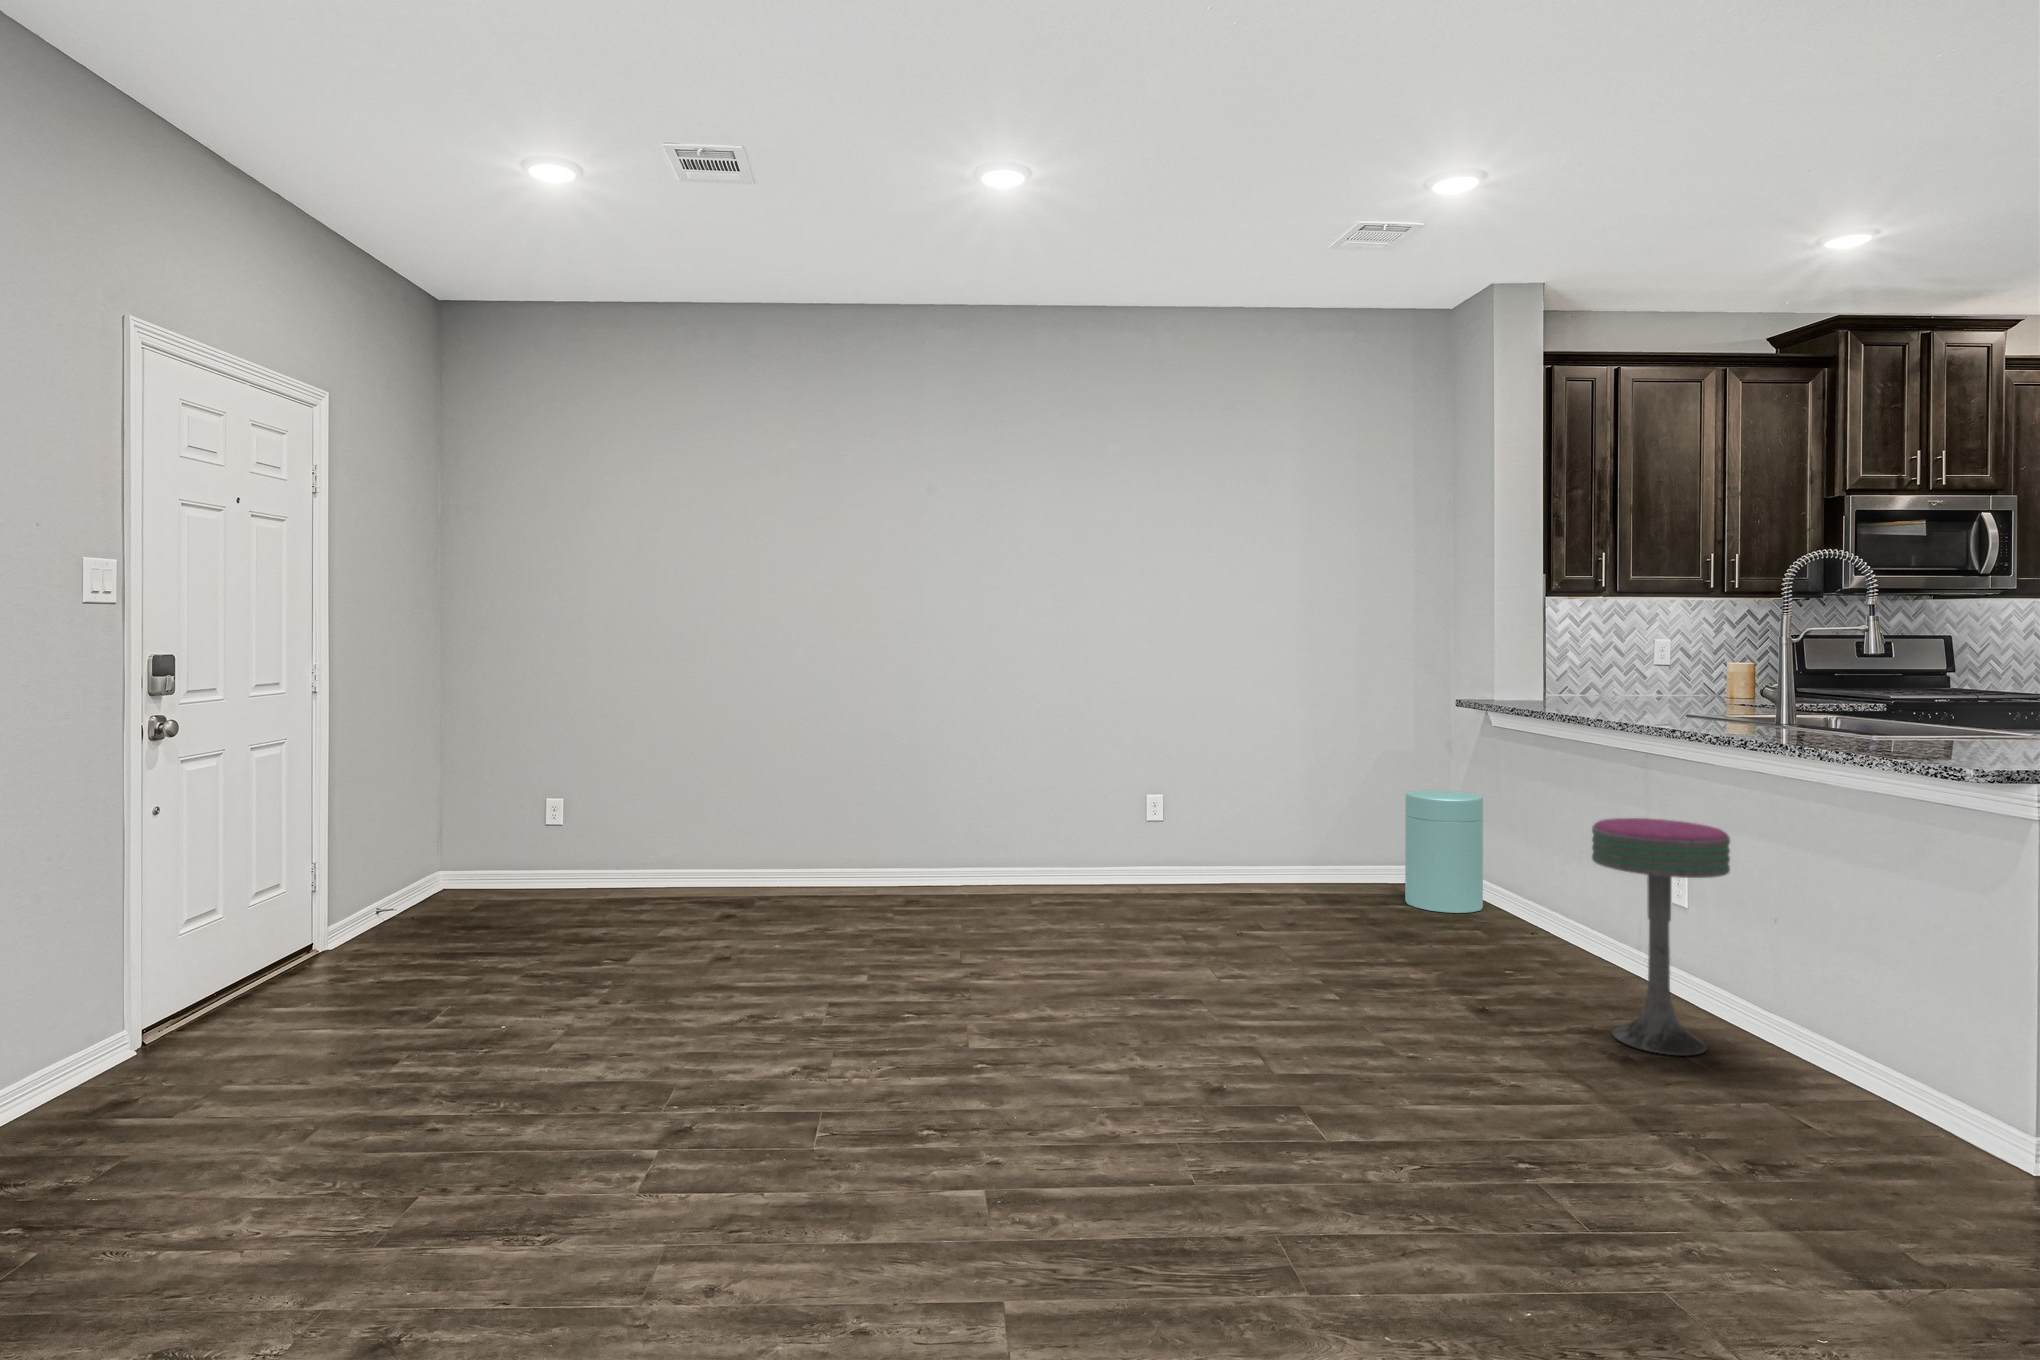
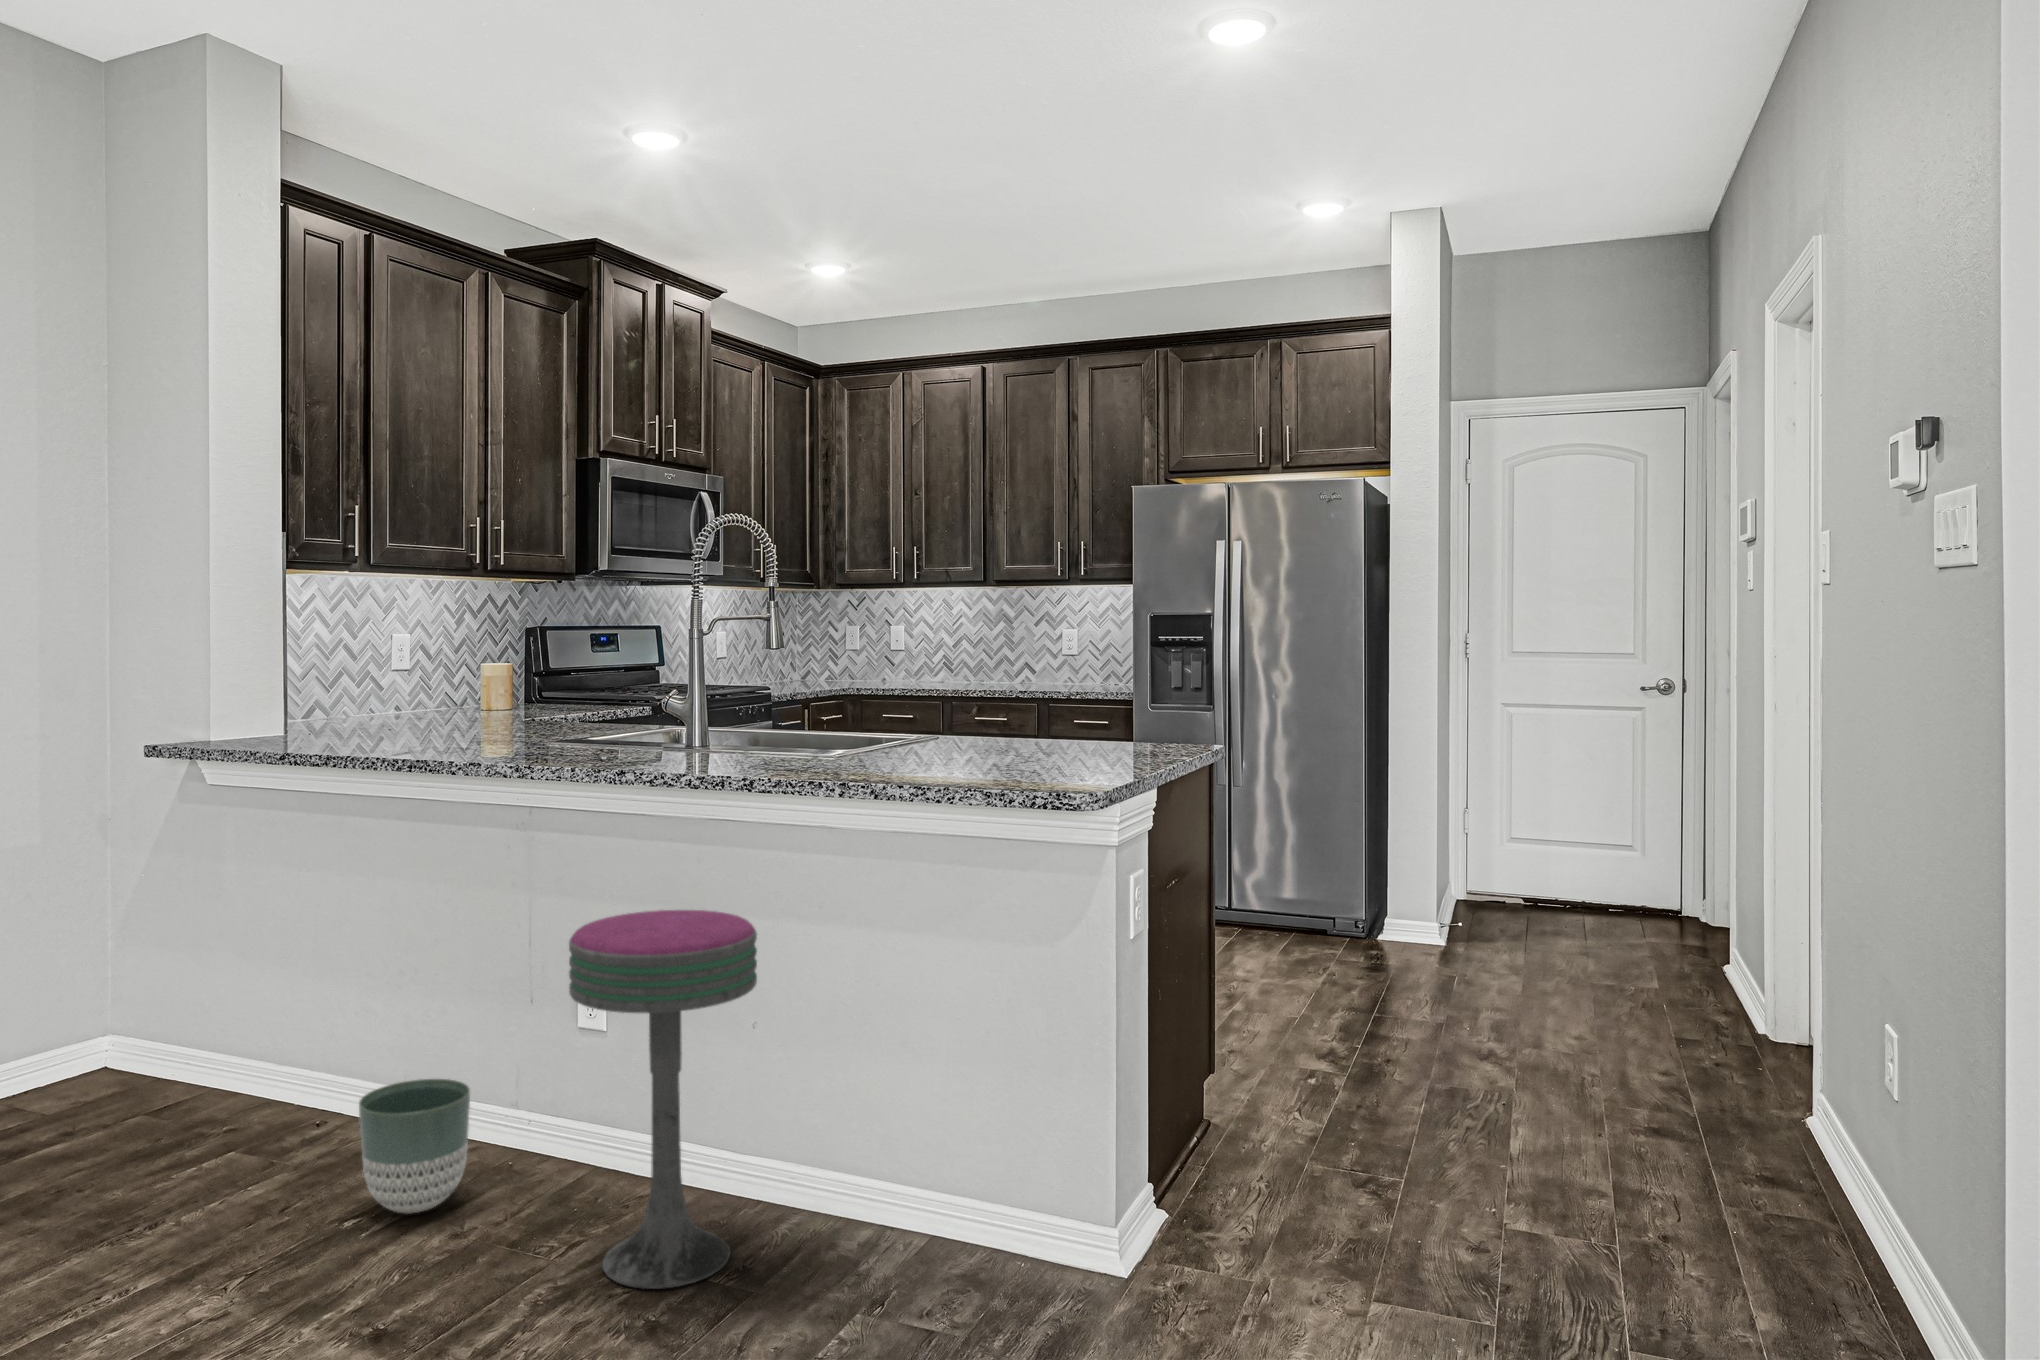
trash can: present [1405,790,1483,913] -> none [65,903,213,1131]
planter: none [1506,905,1575,980] -> present [359,1079,470,1214]

